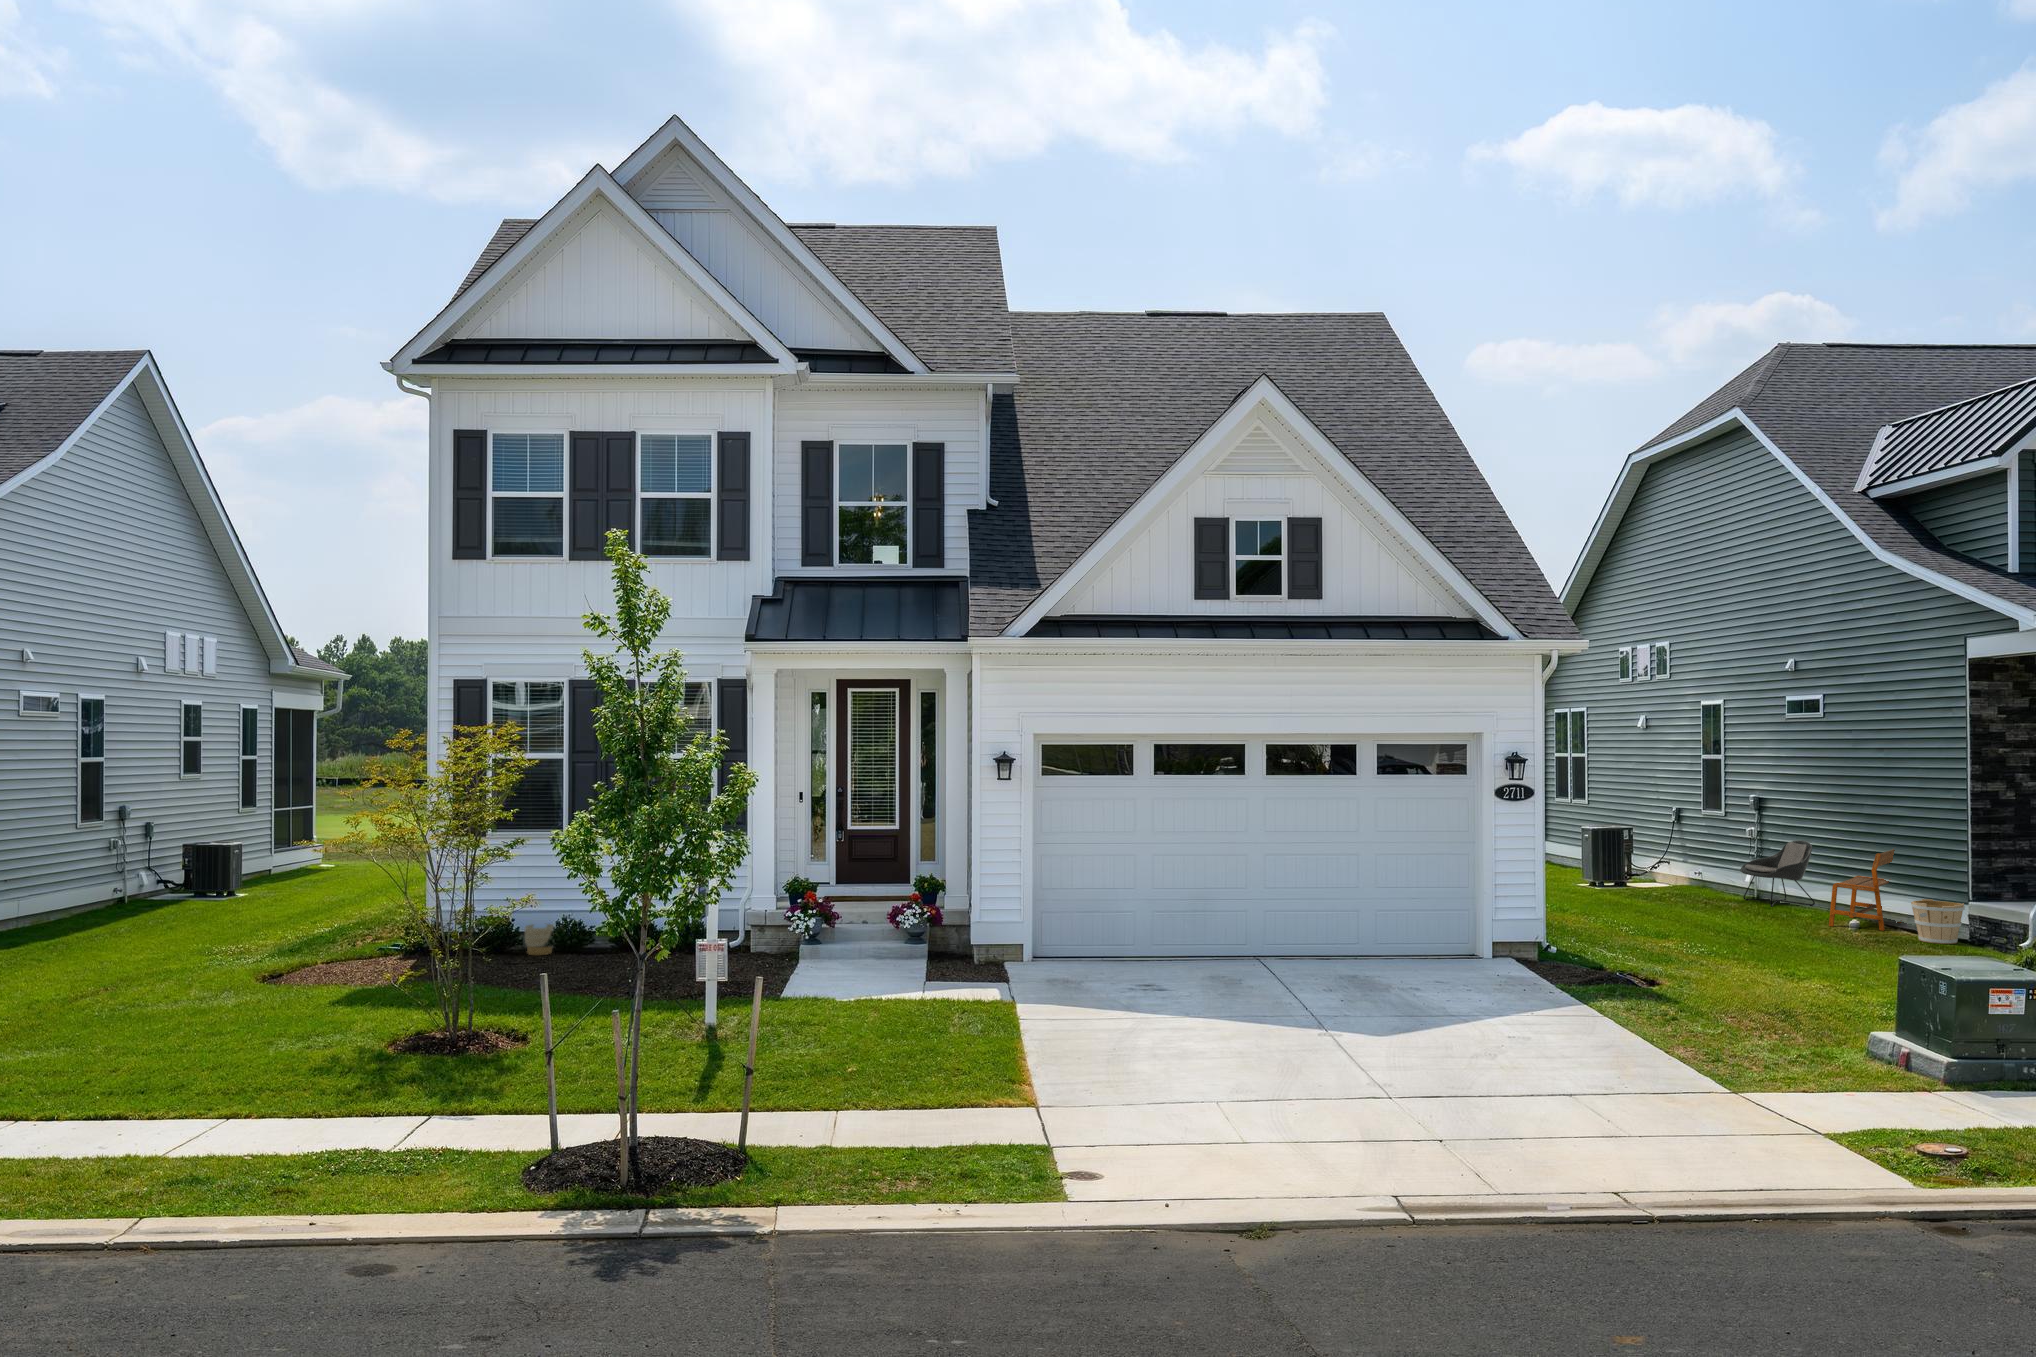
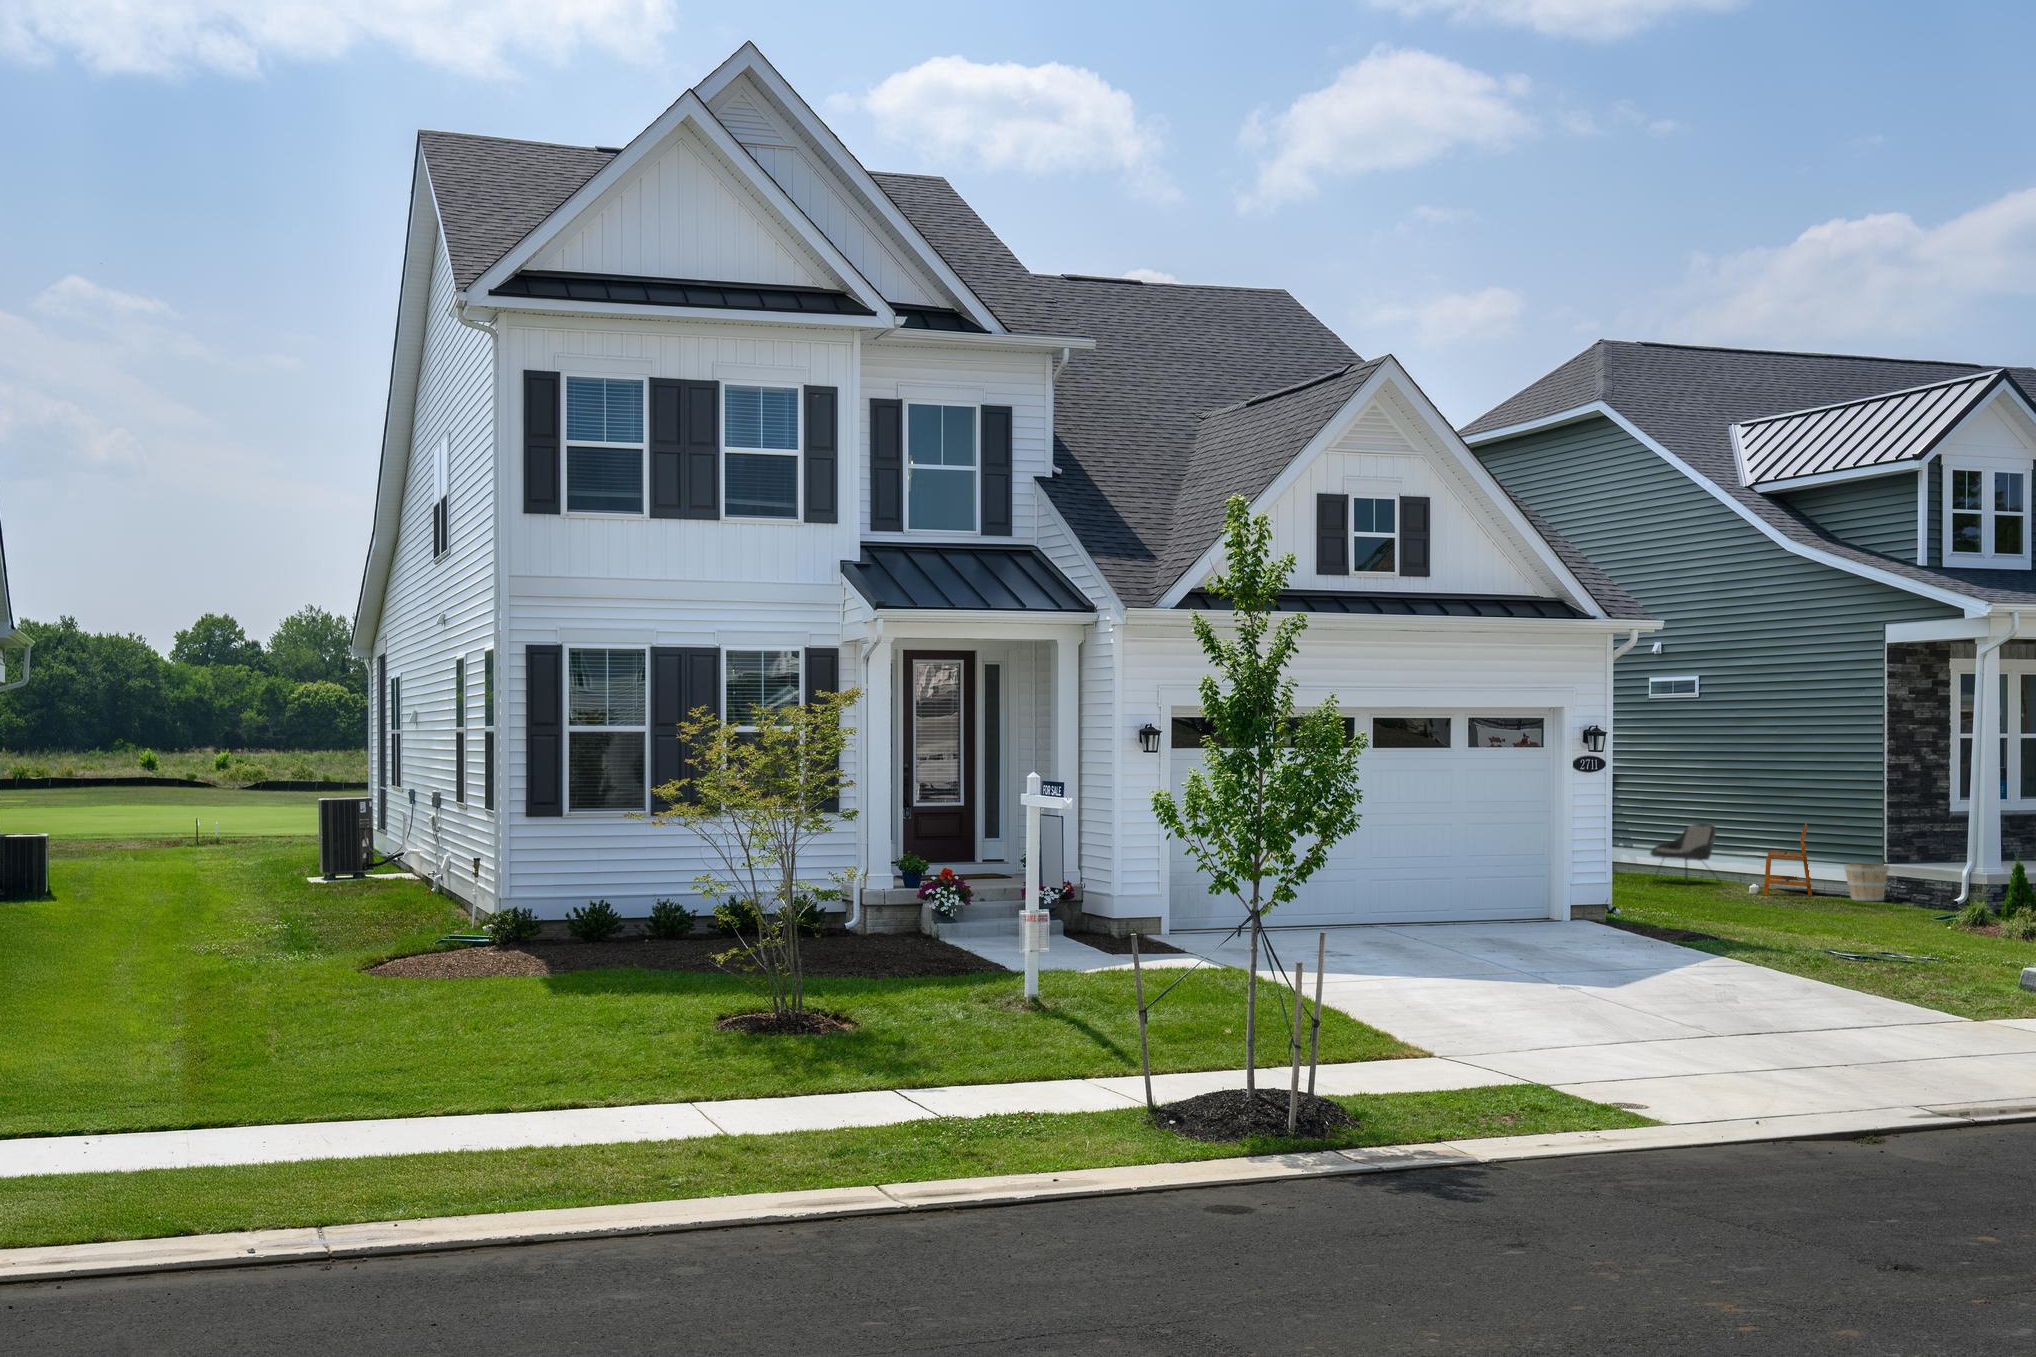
planter: present [525,924,554,955] -> none [620,936,653,971]

